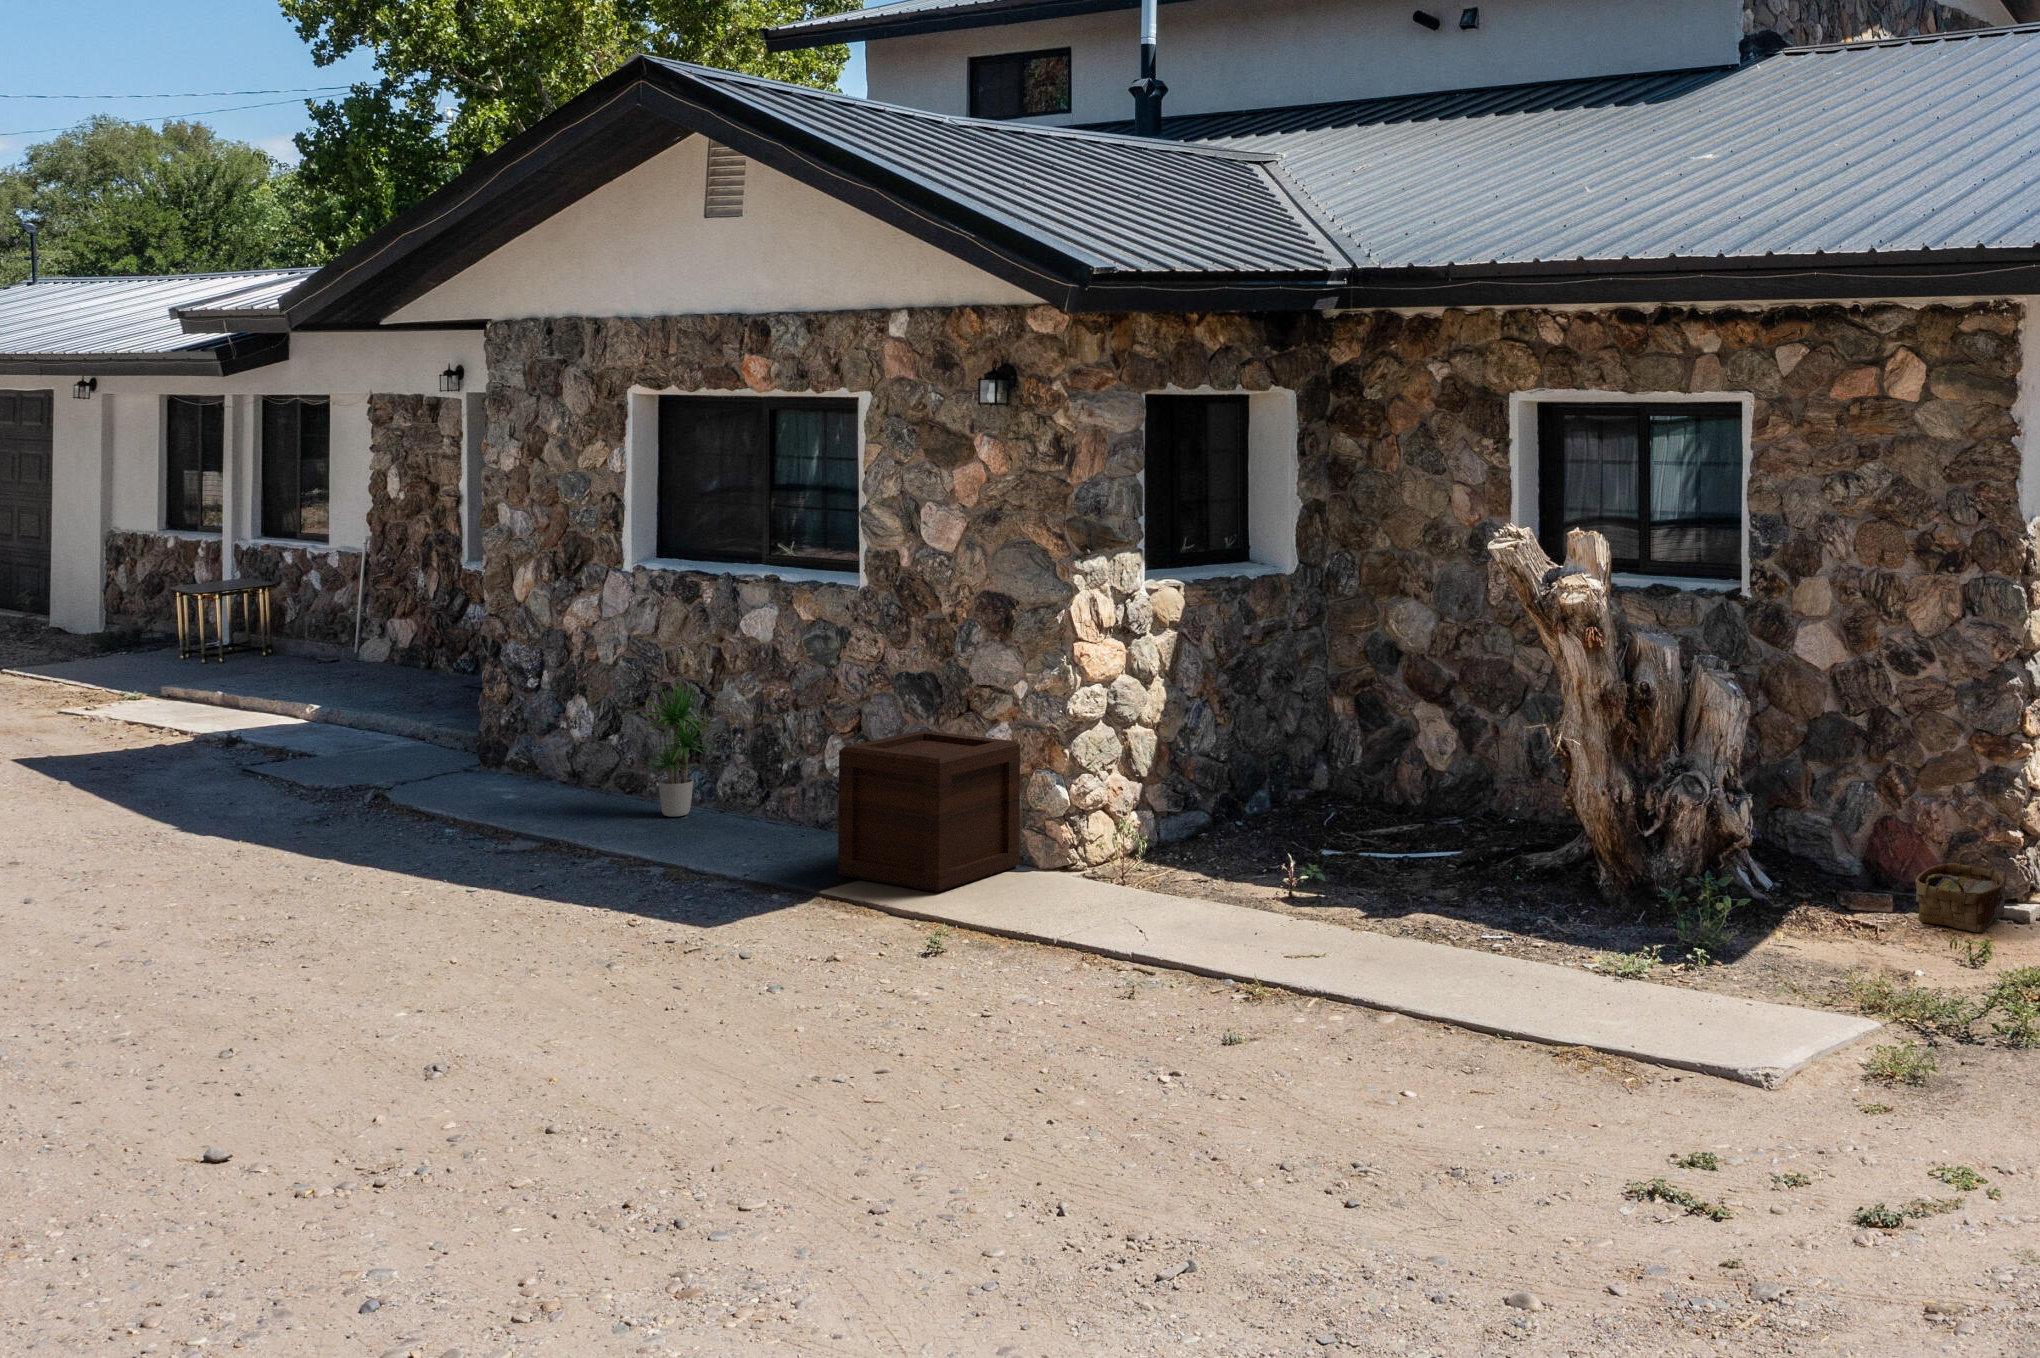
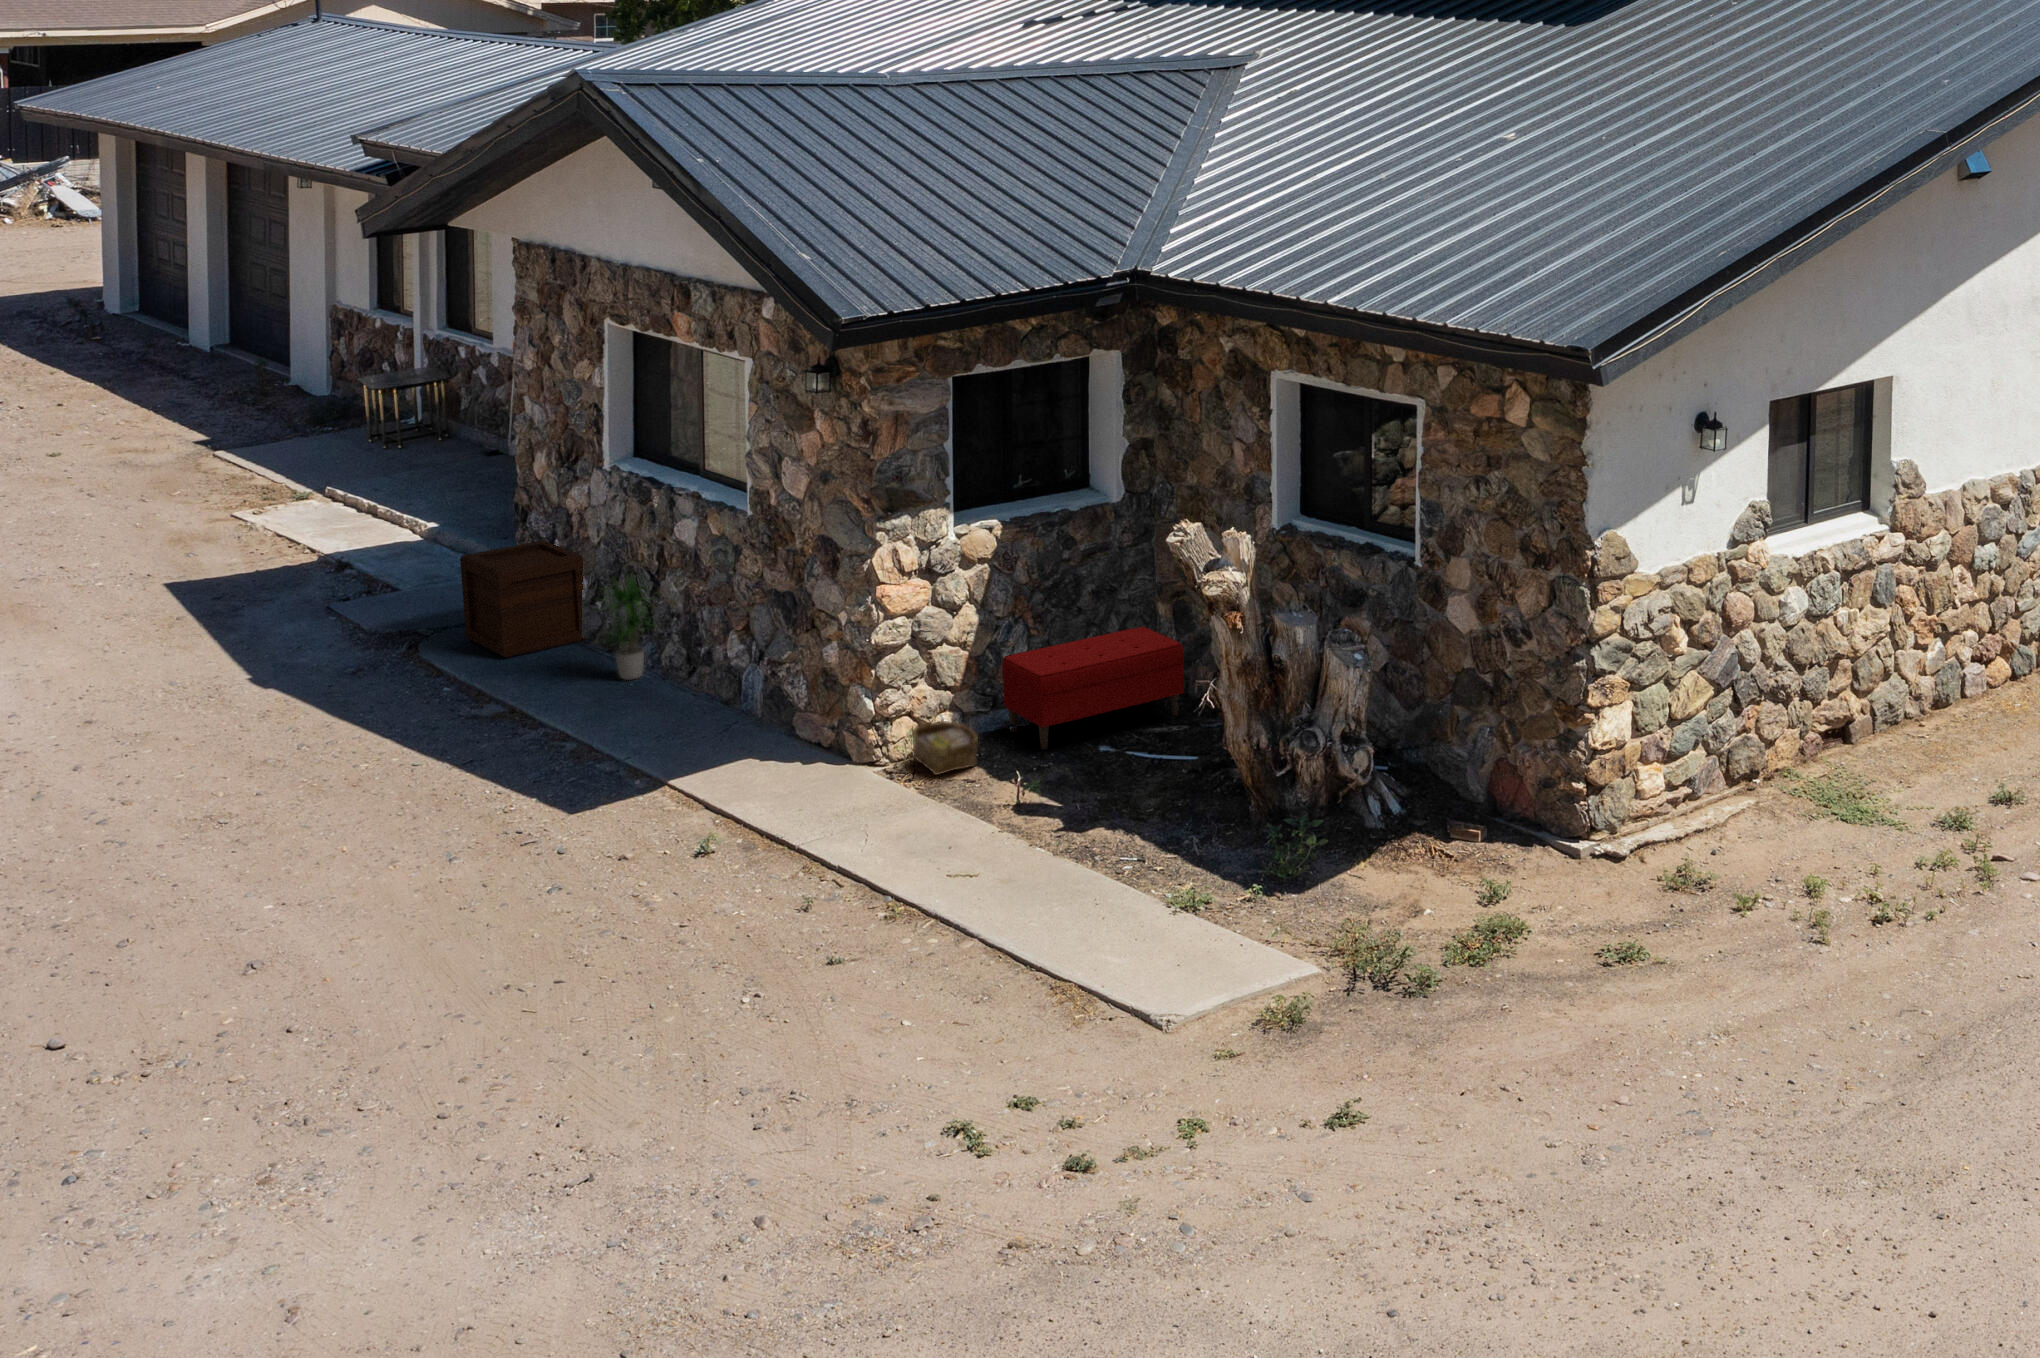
bench: none [1186,726,1386,856] -> present [1002,627,1184,749]
wooden crate: present [838,730,1020,892] -> present [460,540,588,658]
woven basket: present [1916,849,2005,933] -> present [912,712,978,775]

